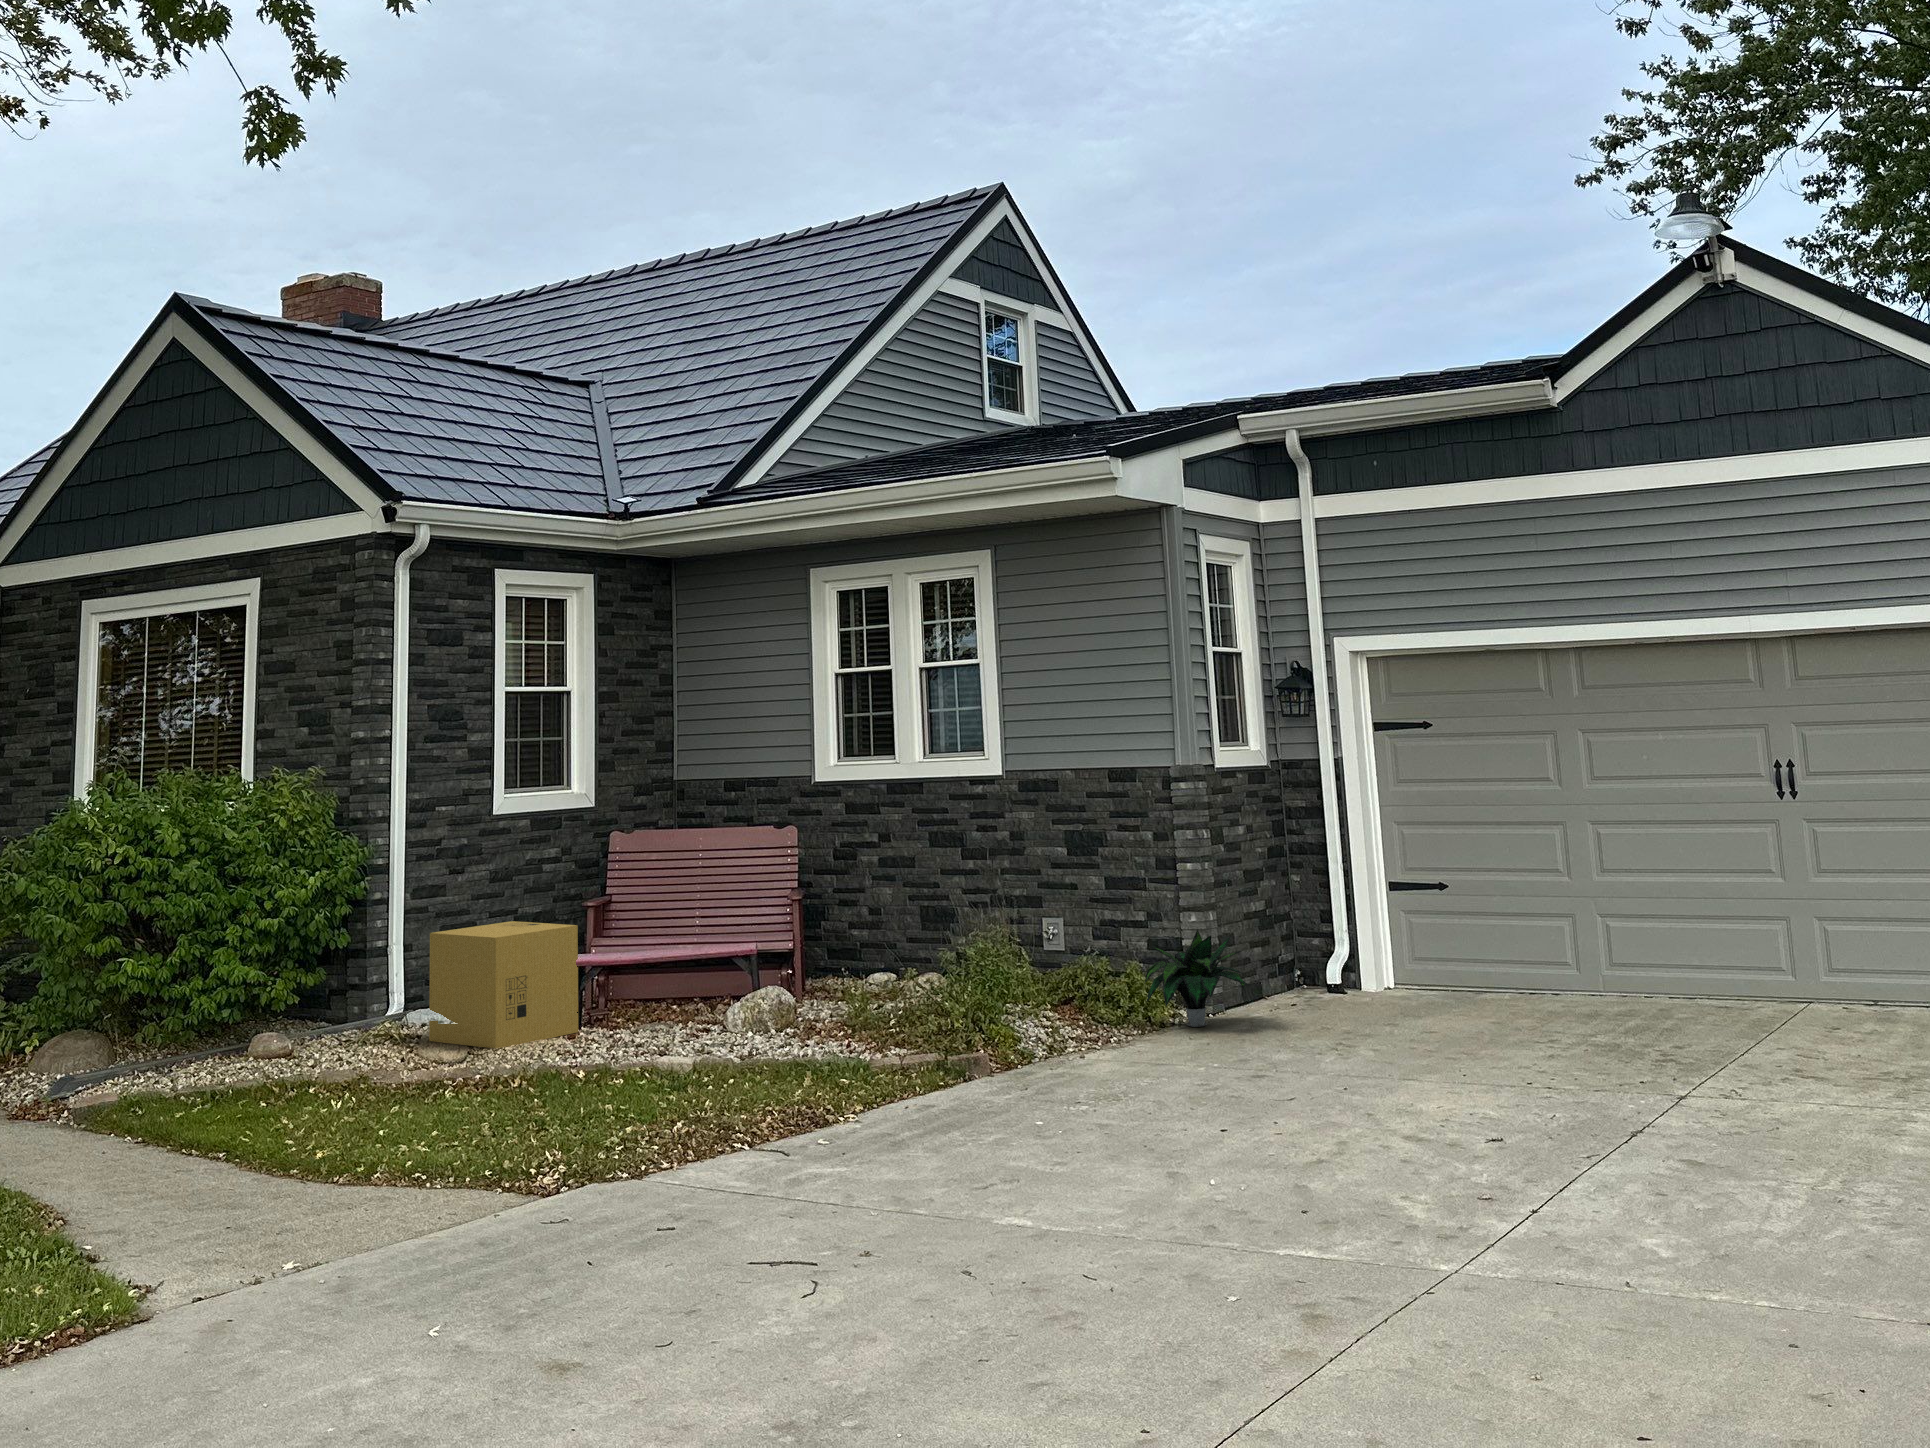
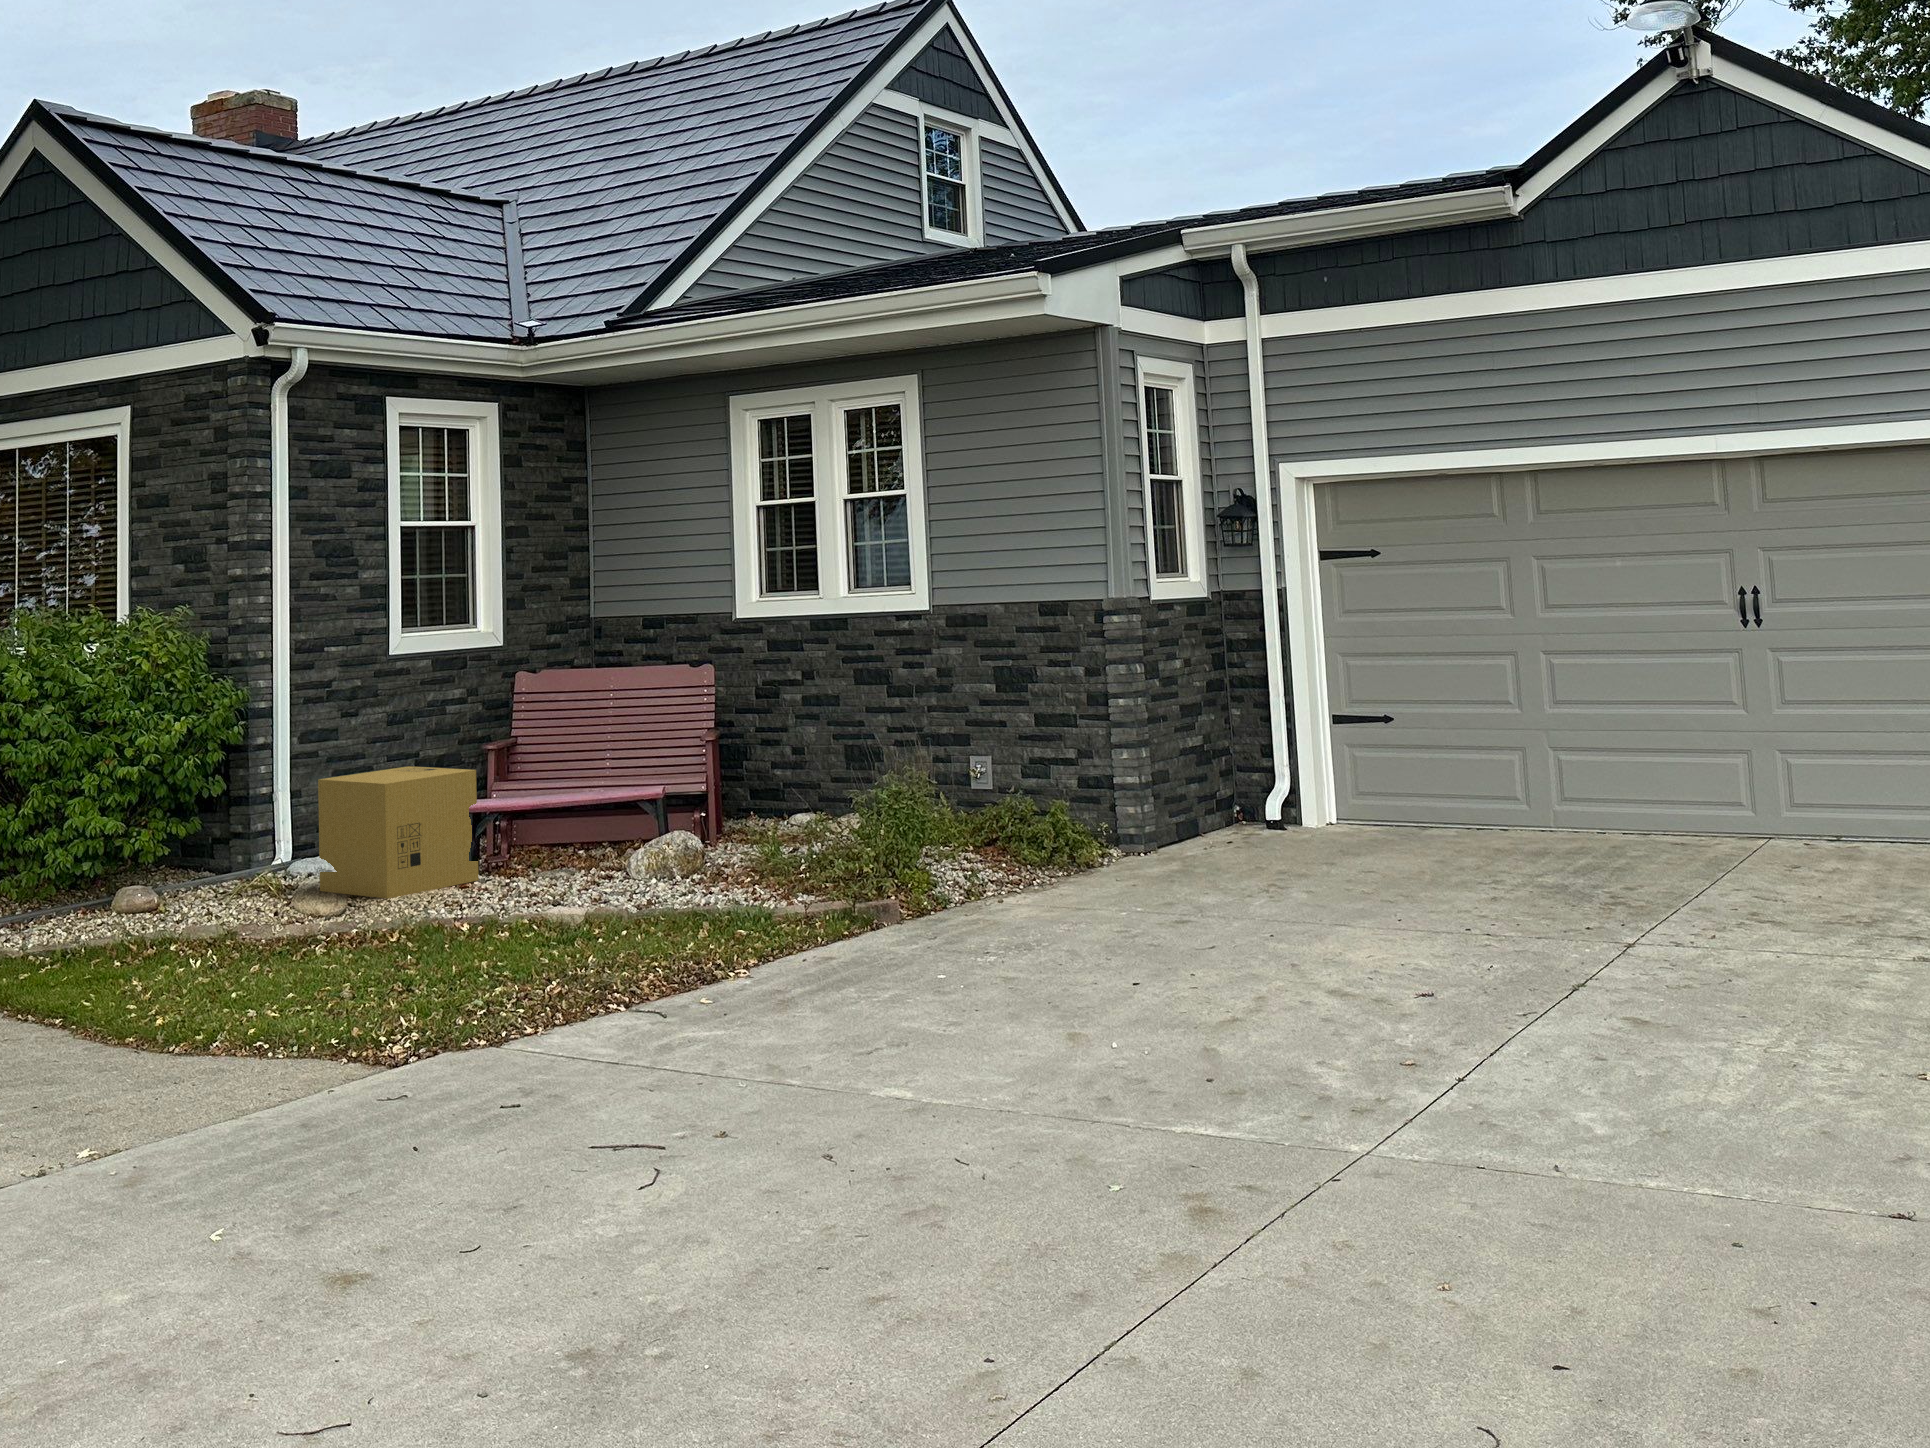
potted plant: present [1144,930,1248,1027] -> none [1070,768,1181,869]

